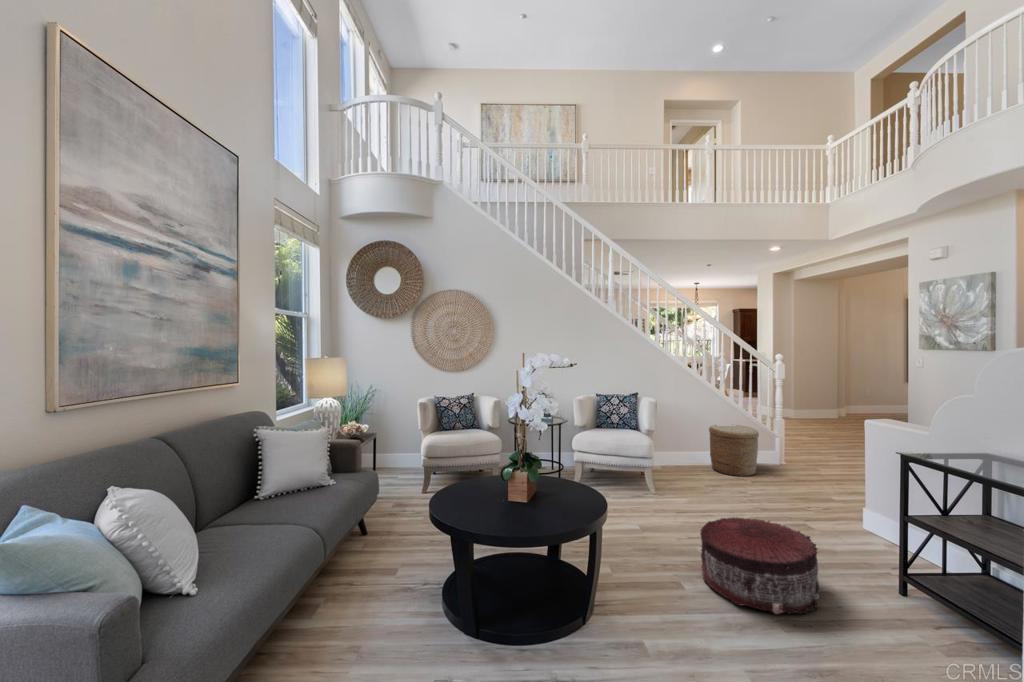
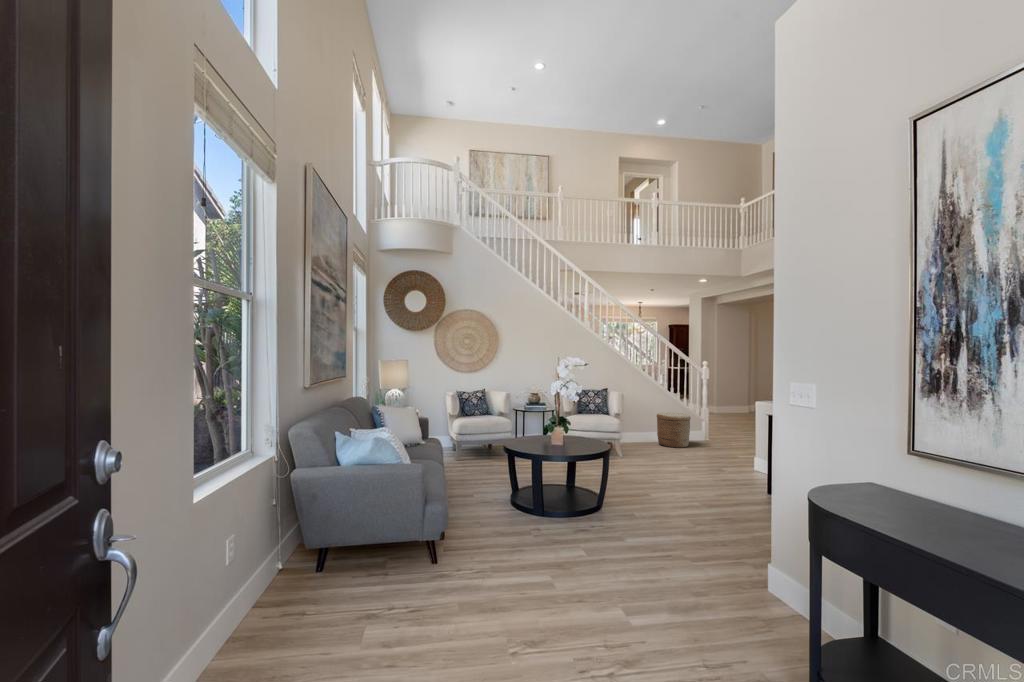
pouf: present [700,517,820,614] -> none [657,456,721,499]

